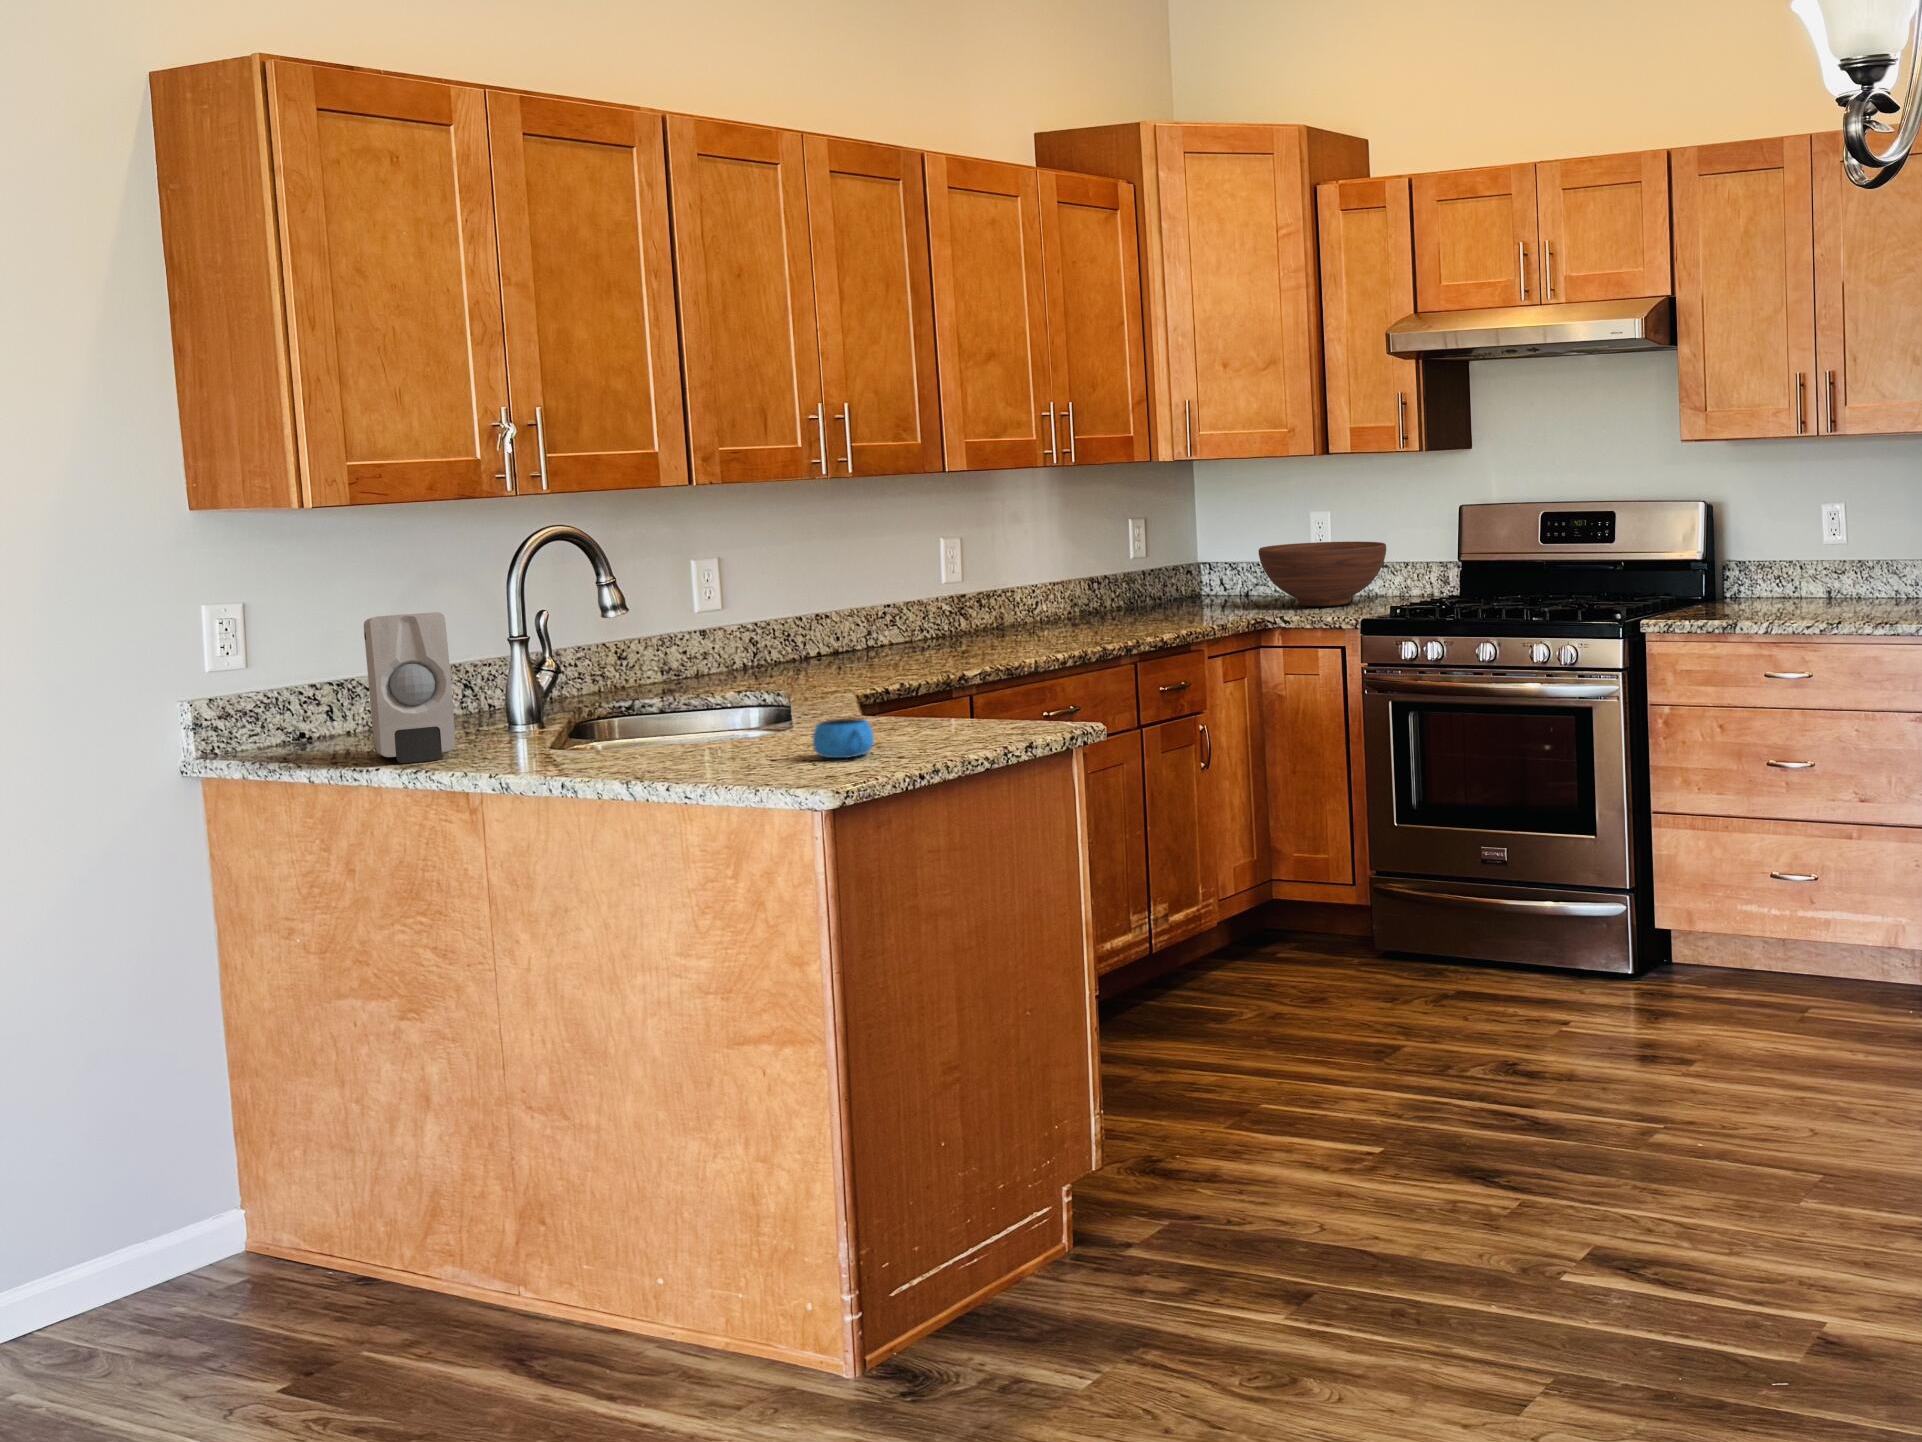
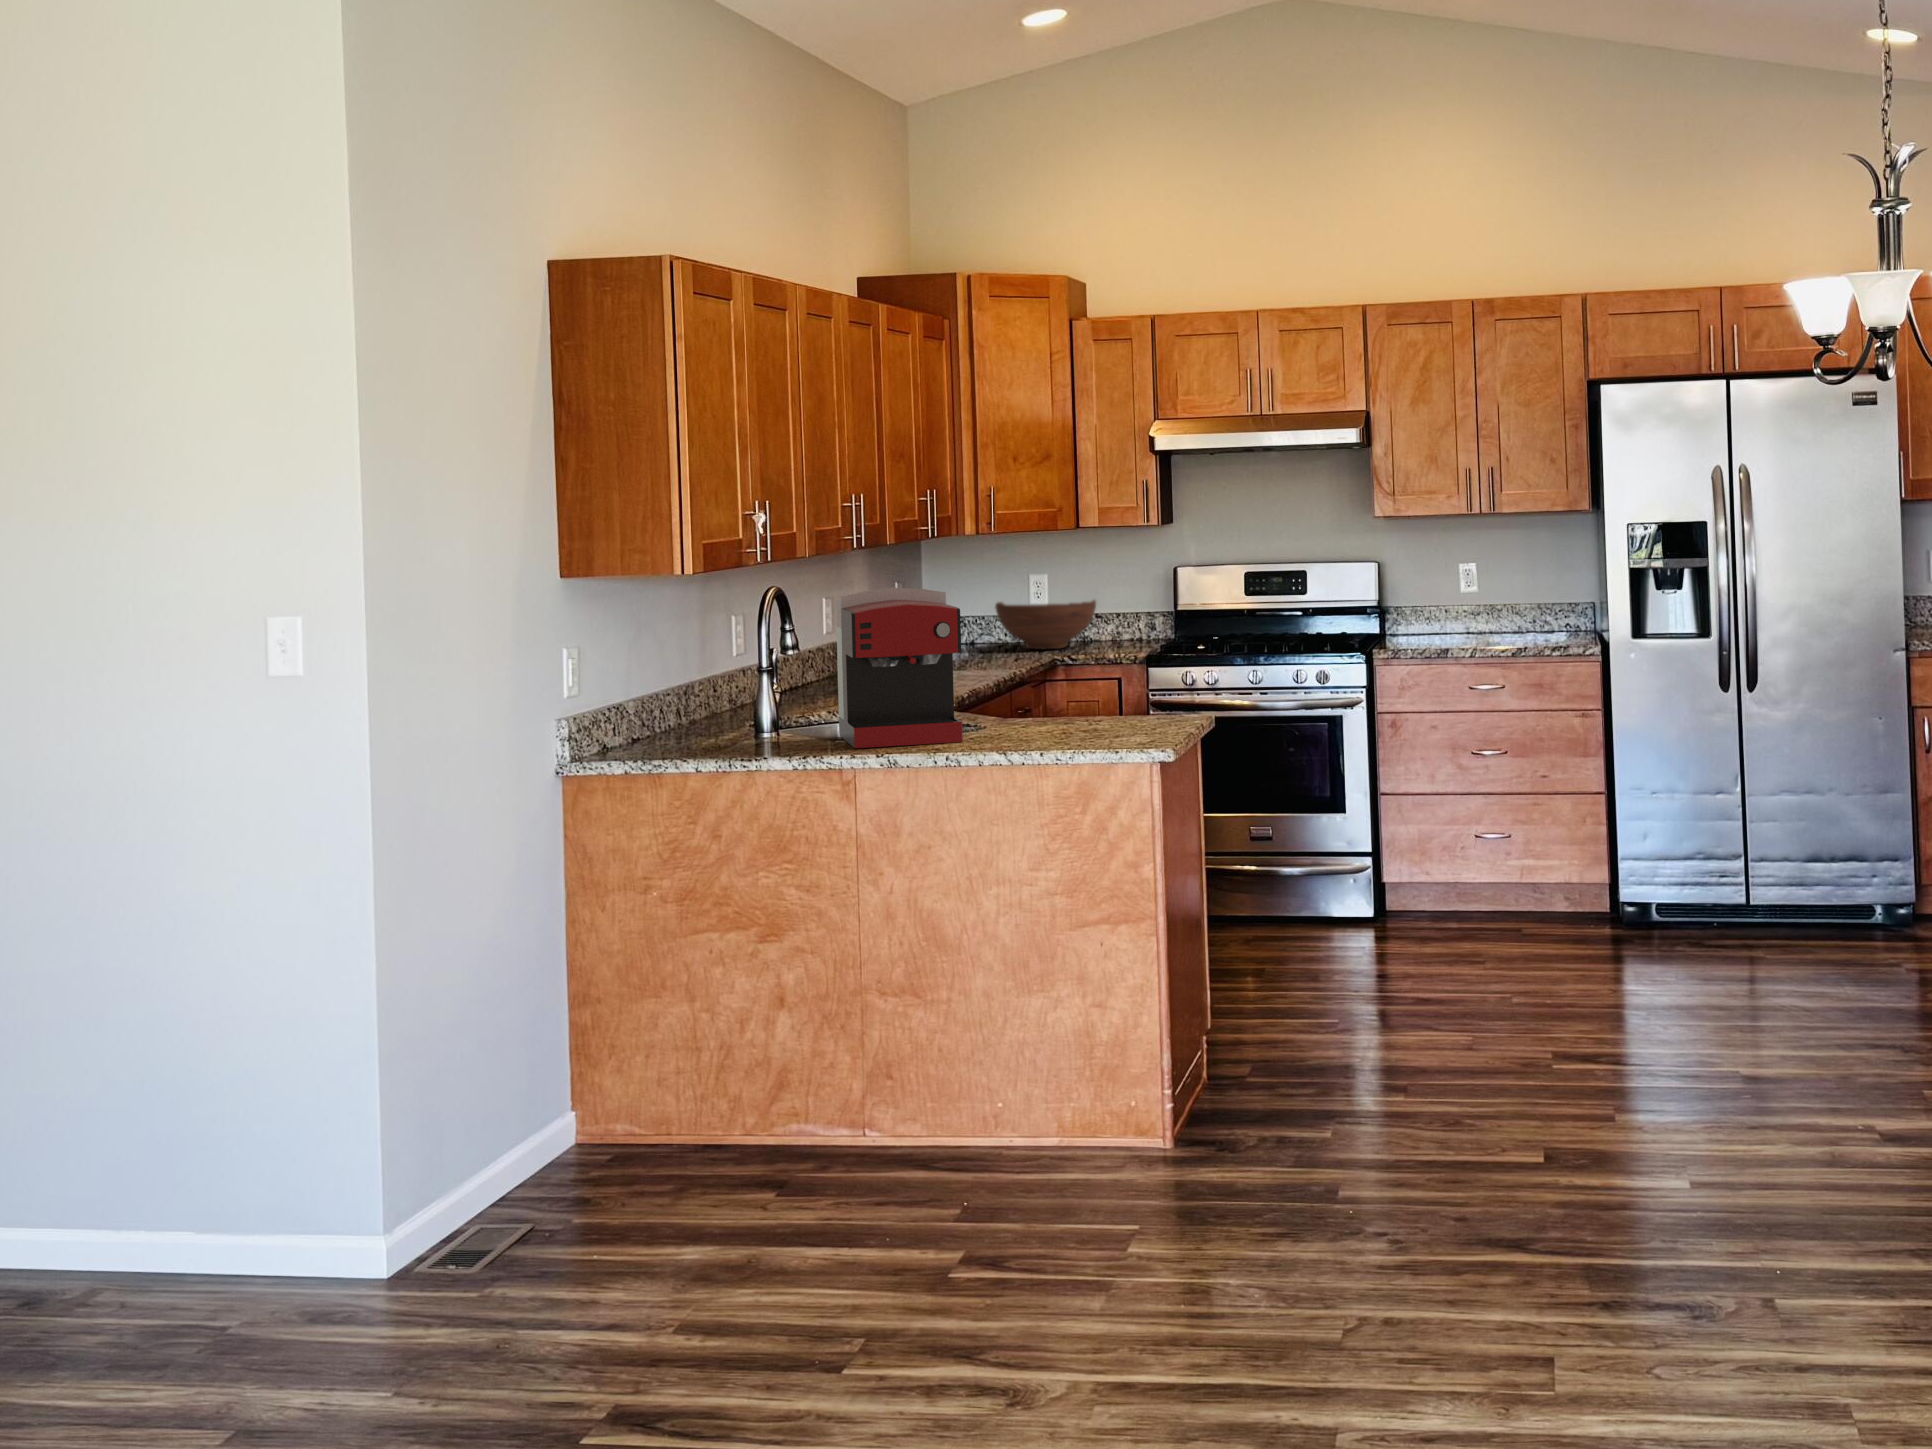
coffee maker: none [553,541,770,760] -> present [836,588,963,748]
soap dispenser: present [364,612,456,763] -> none [660,642,749,756]
mug: present [813,718,874,758] -> none [1050,711,1098,739]

